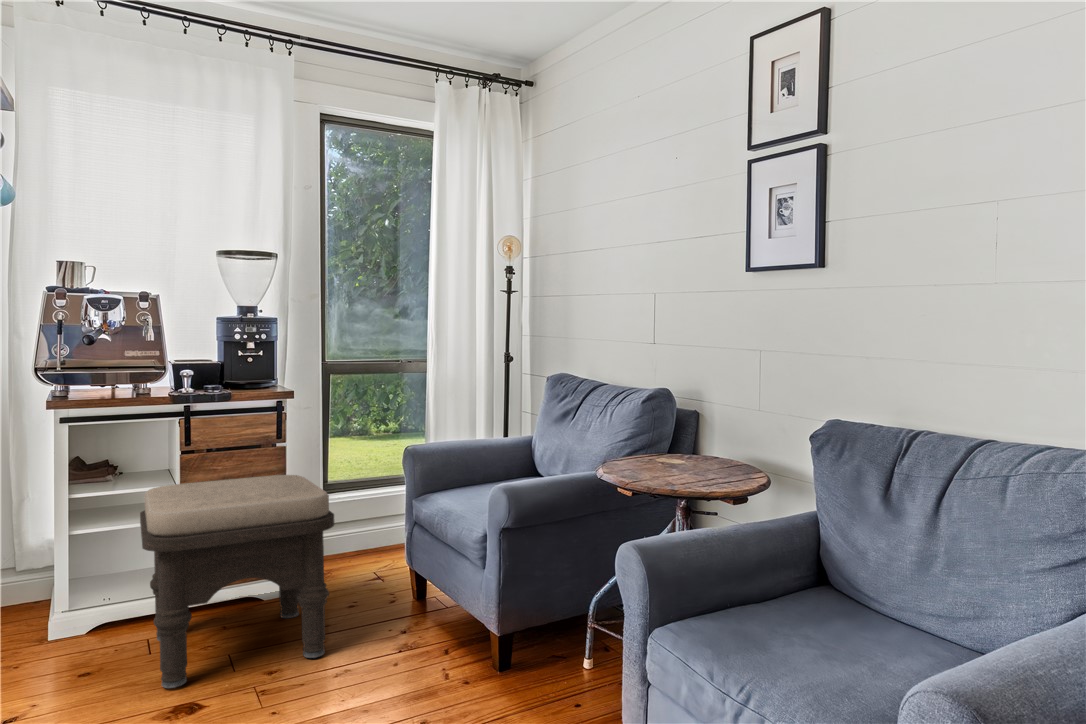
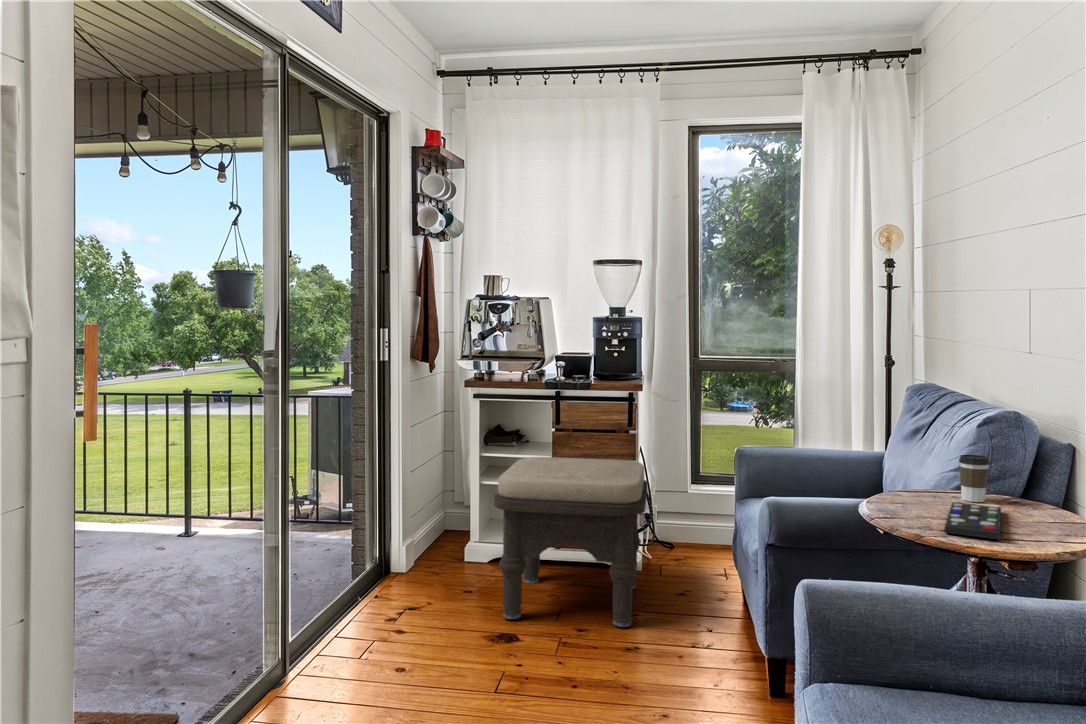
coffee cup: none [656,421,678,459] -> present [959,455,990,502]
remote control: none [664,459,736,482] -> present [944,502,1001,539]

